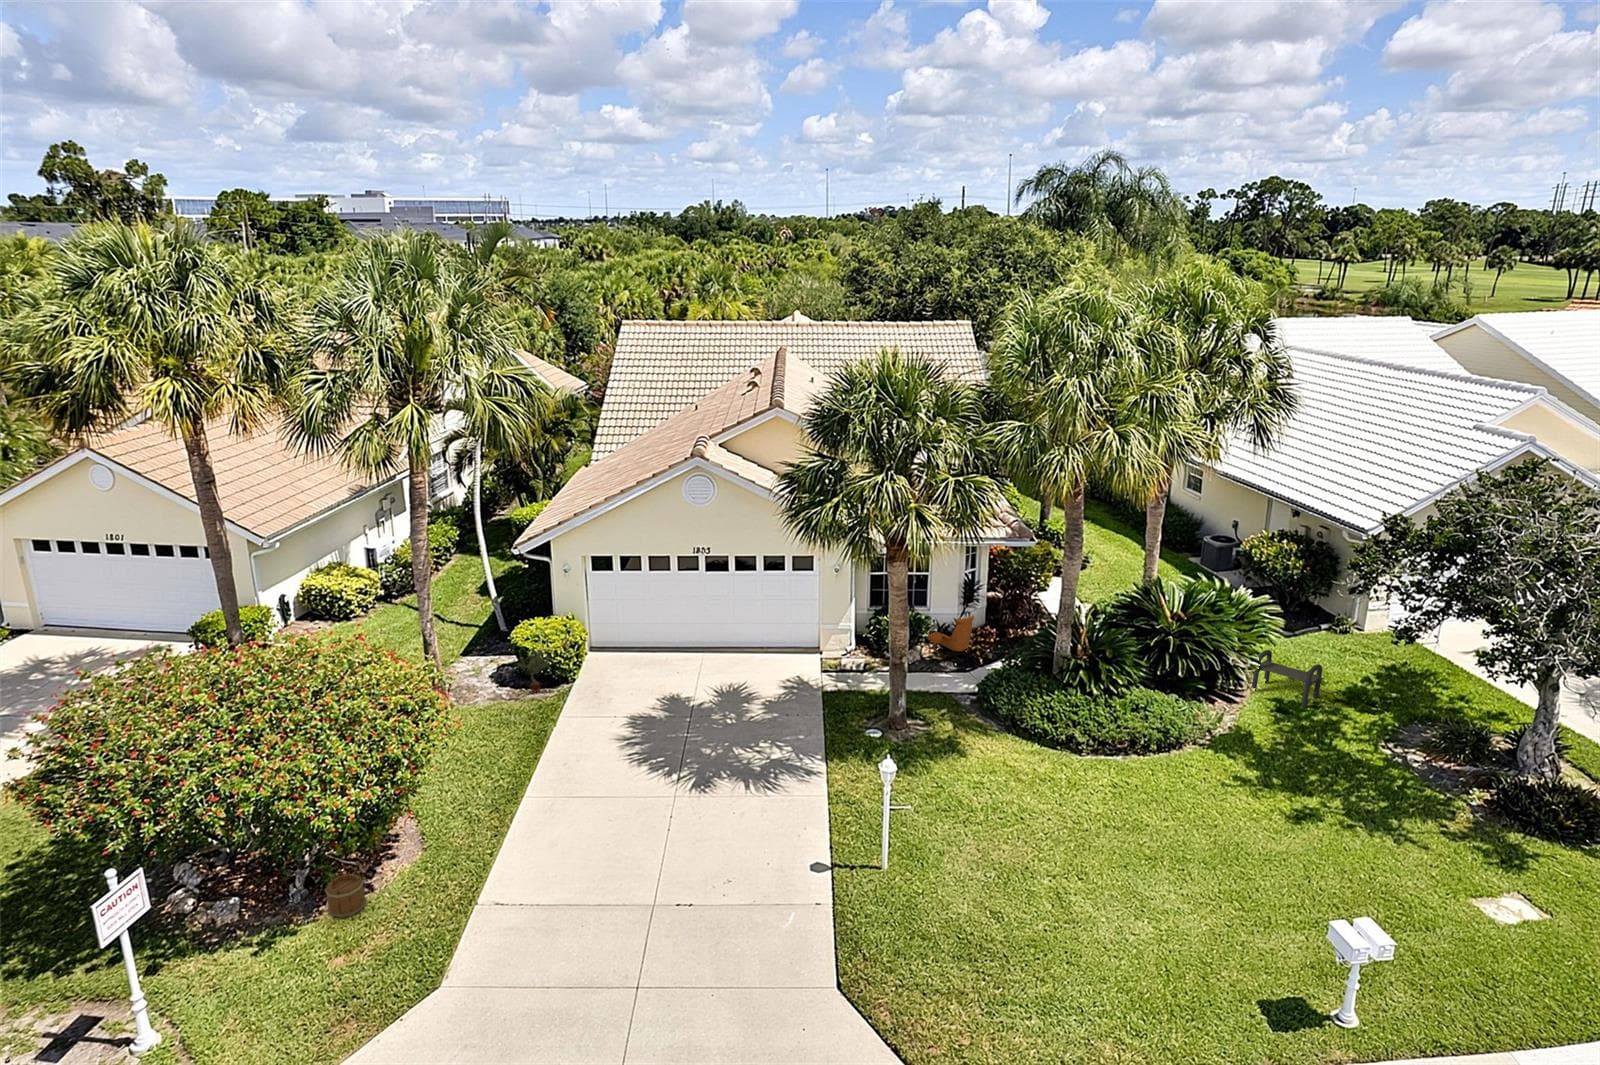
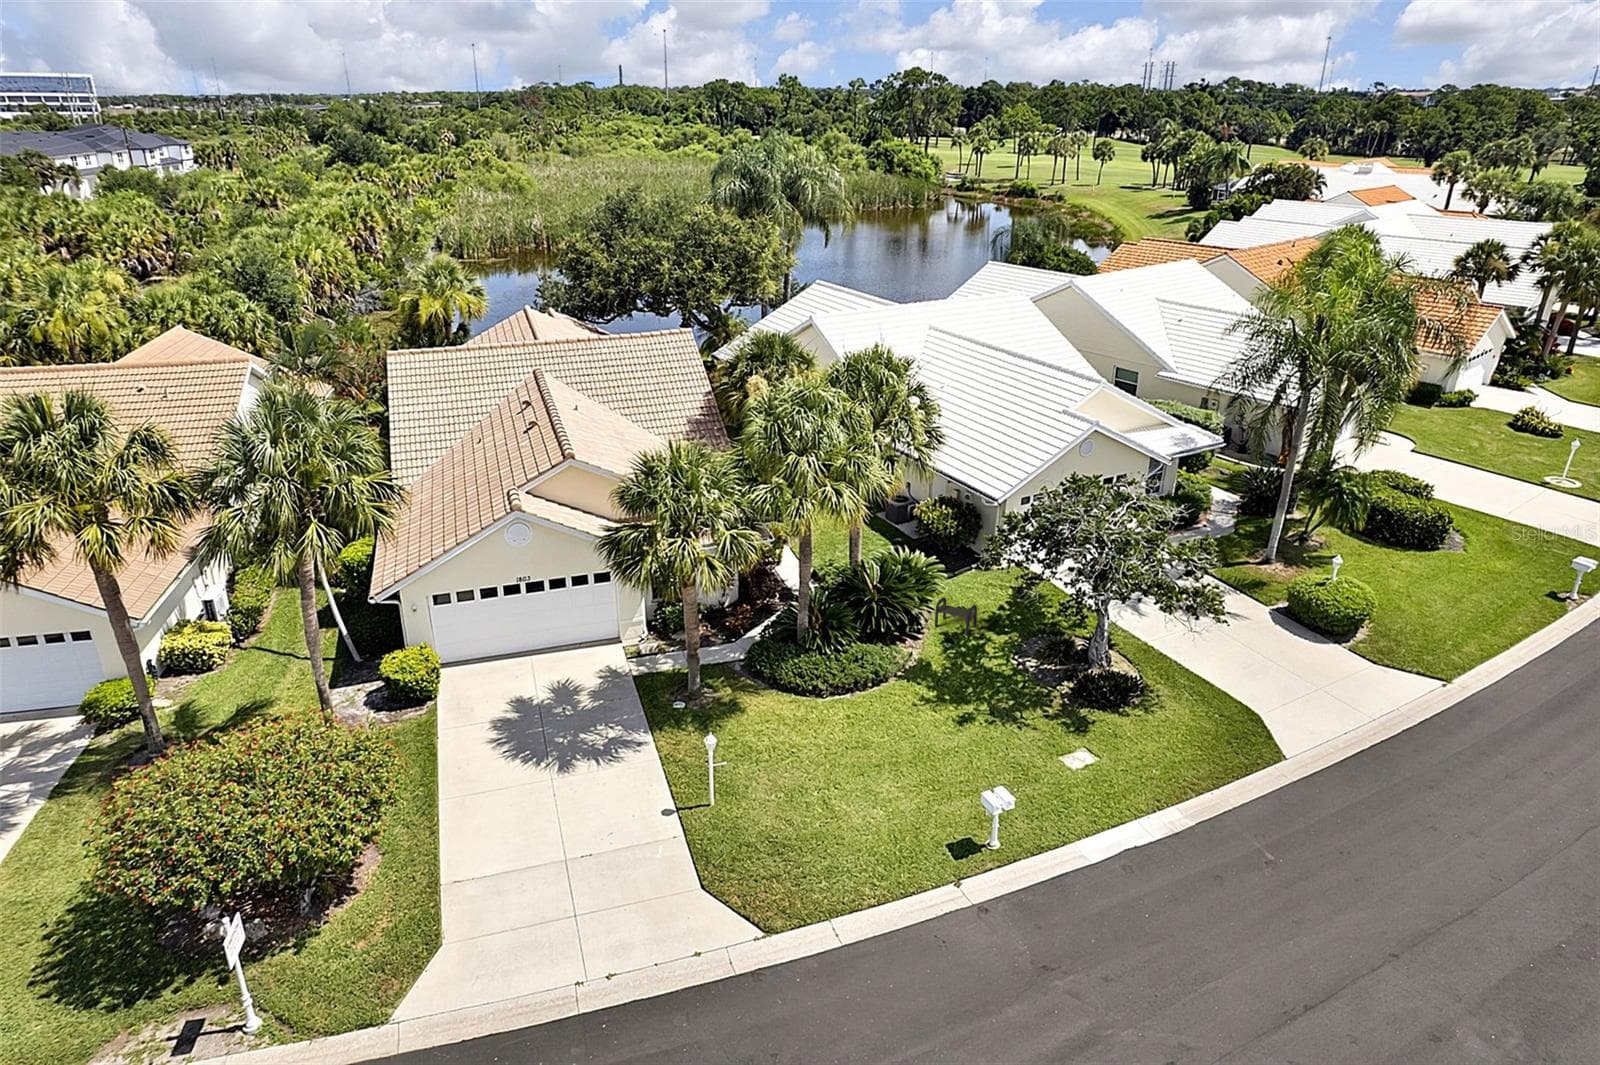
lounge chair: present [927,615,974,663] -> none [706,598,742,634]
potted tree: present [518,648,550,692] -> none [392,678,421,713]
bucket: present [325,874,367,918] -> none [326,886,355,917]

